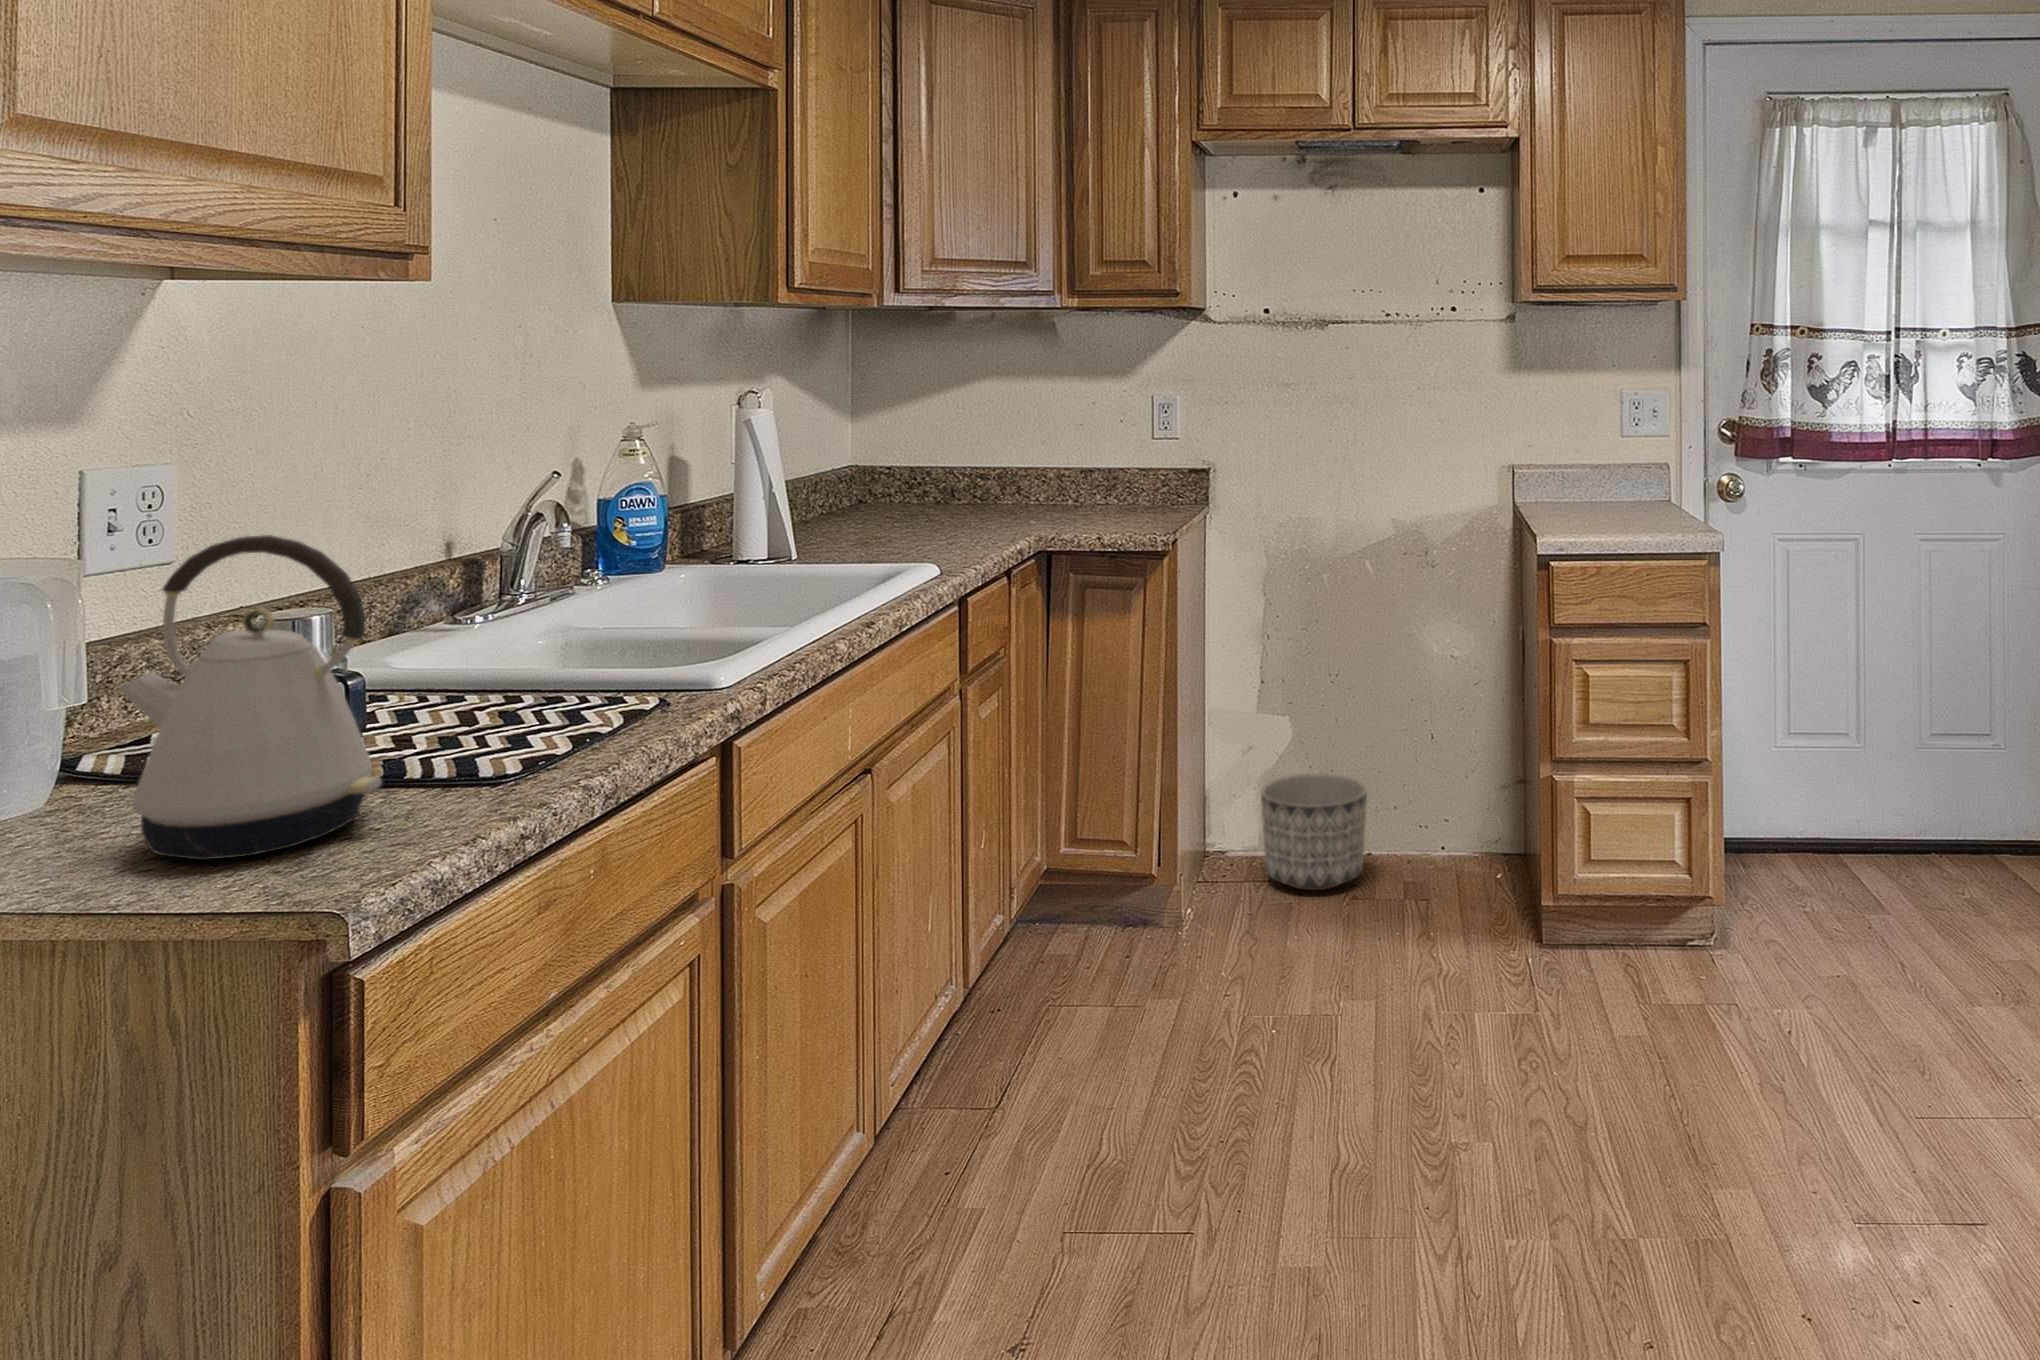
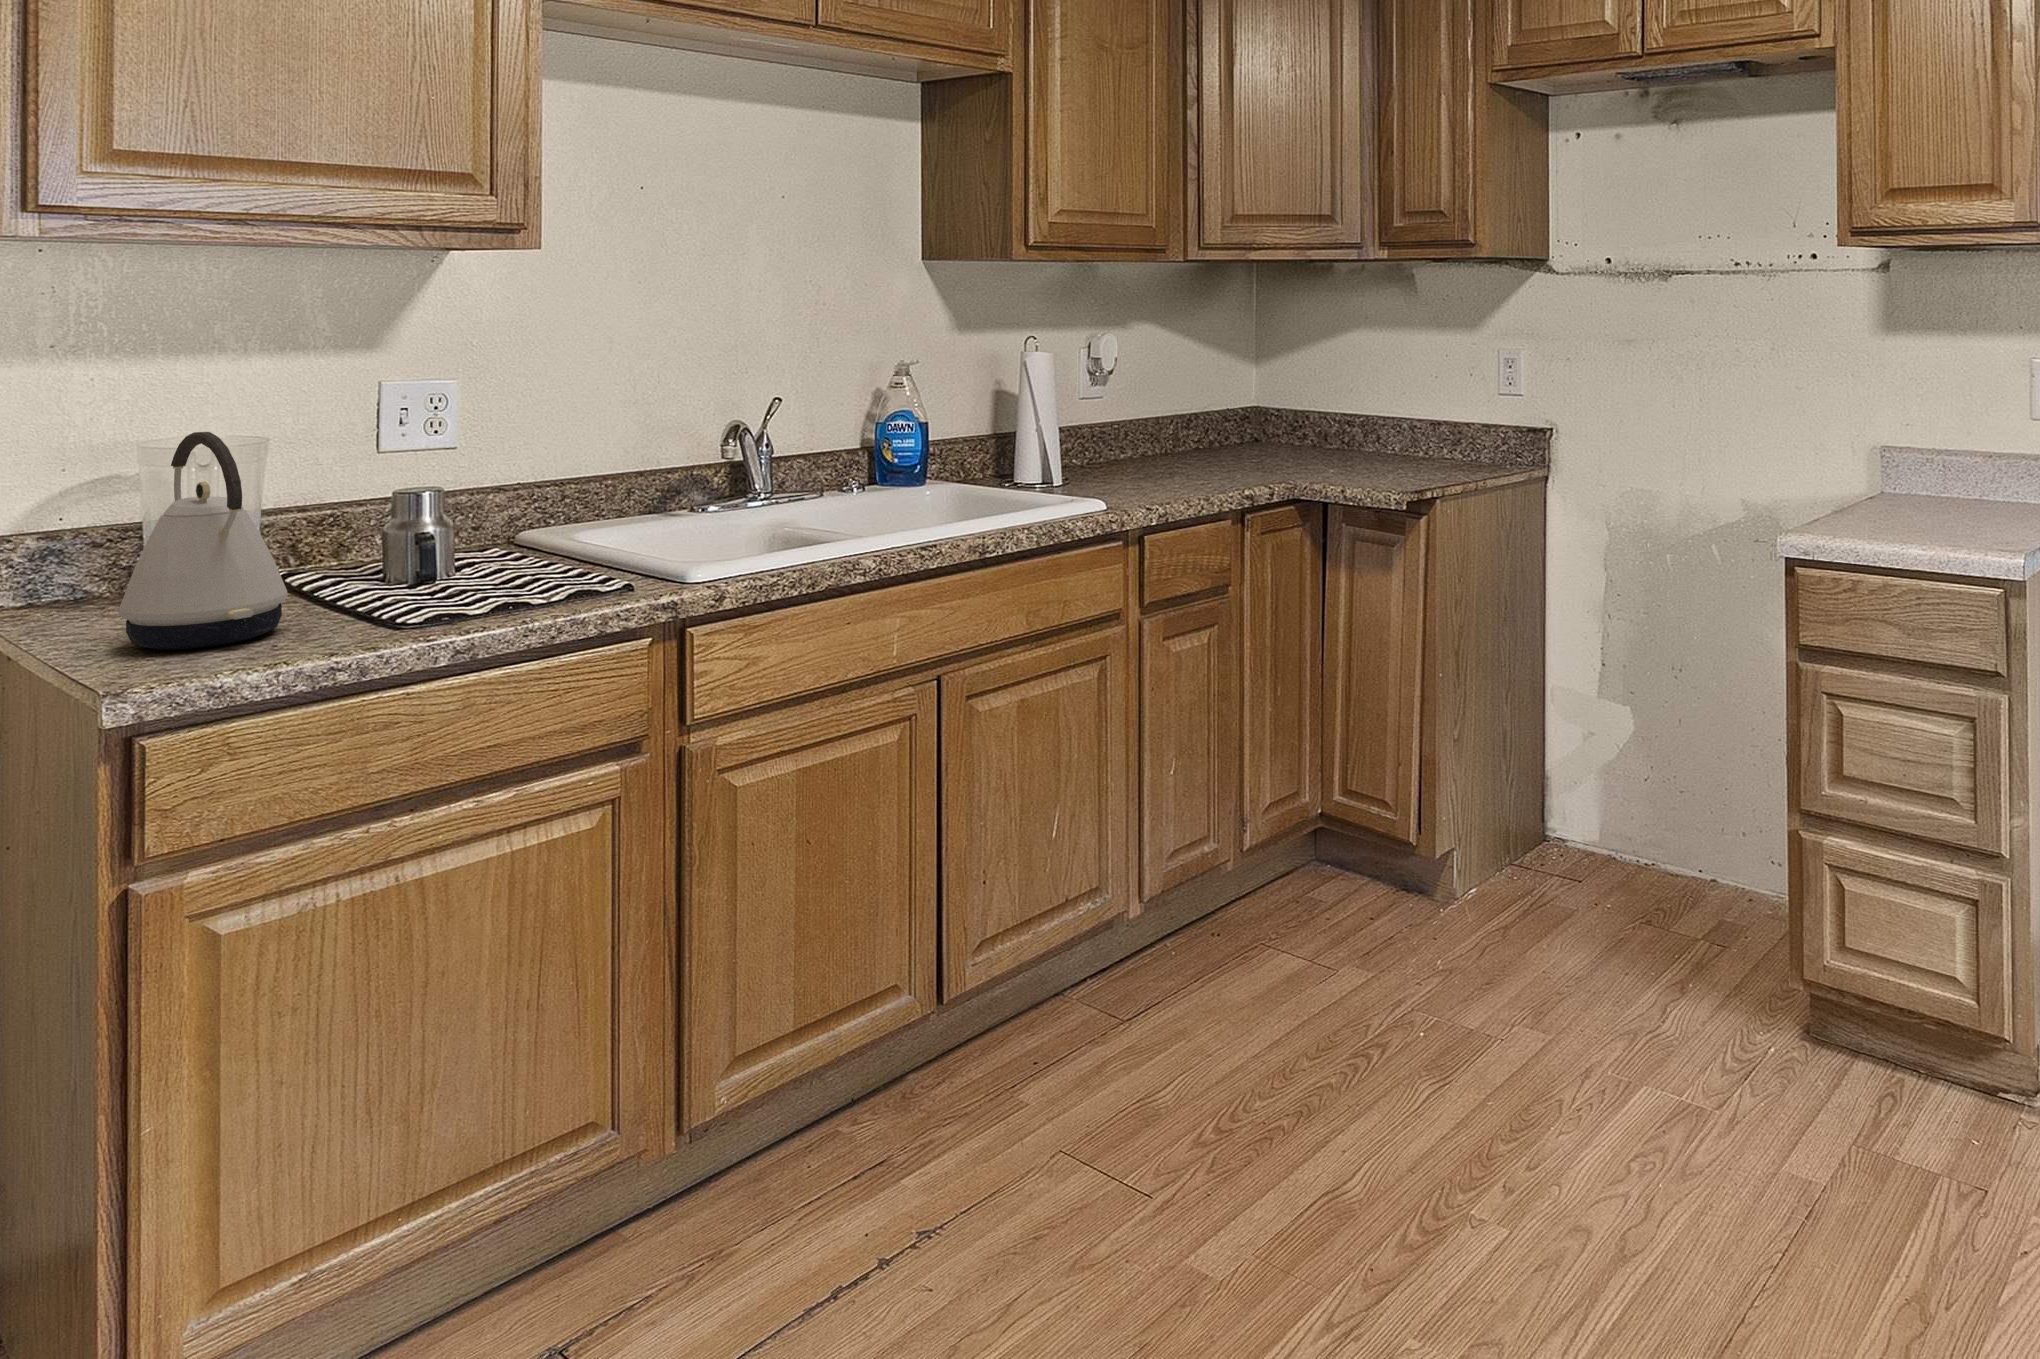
planter: present [1261,773,1367,890] -> none [1558,771,1678,902]

